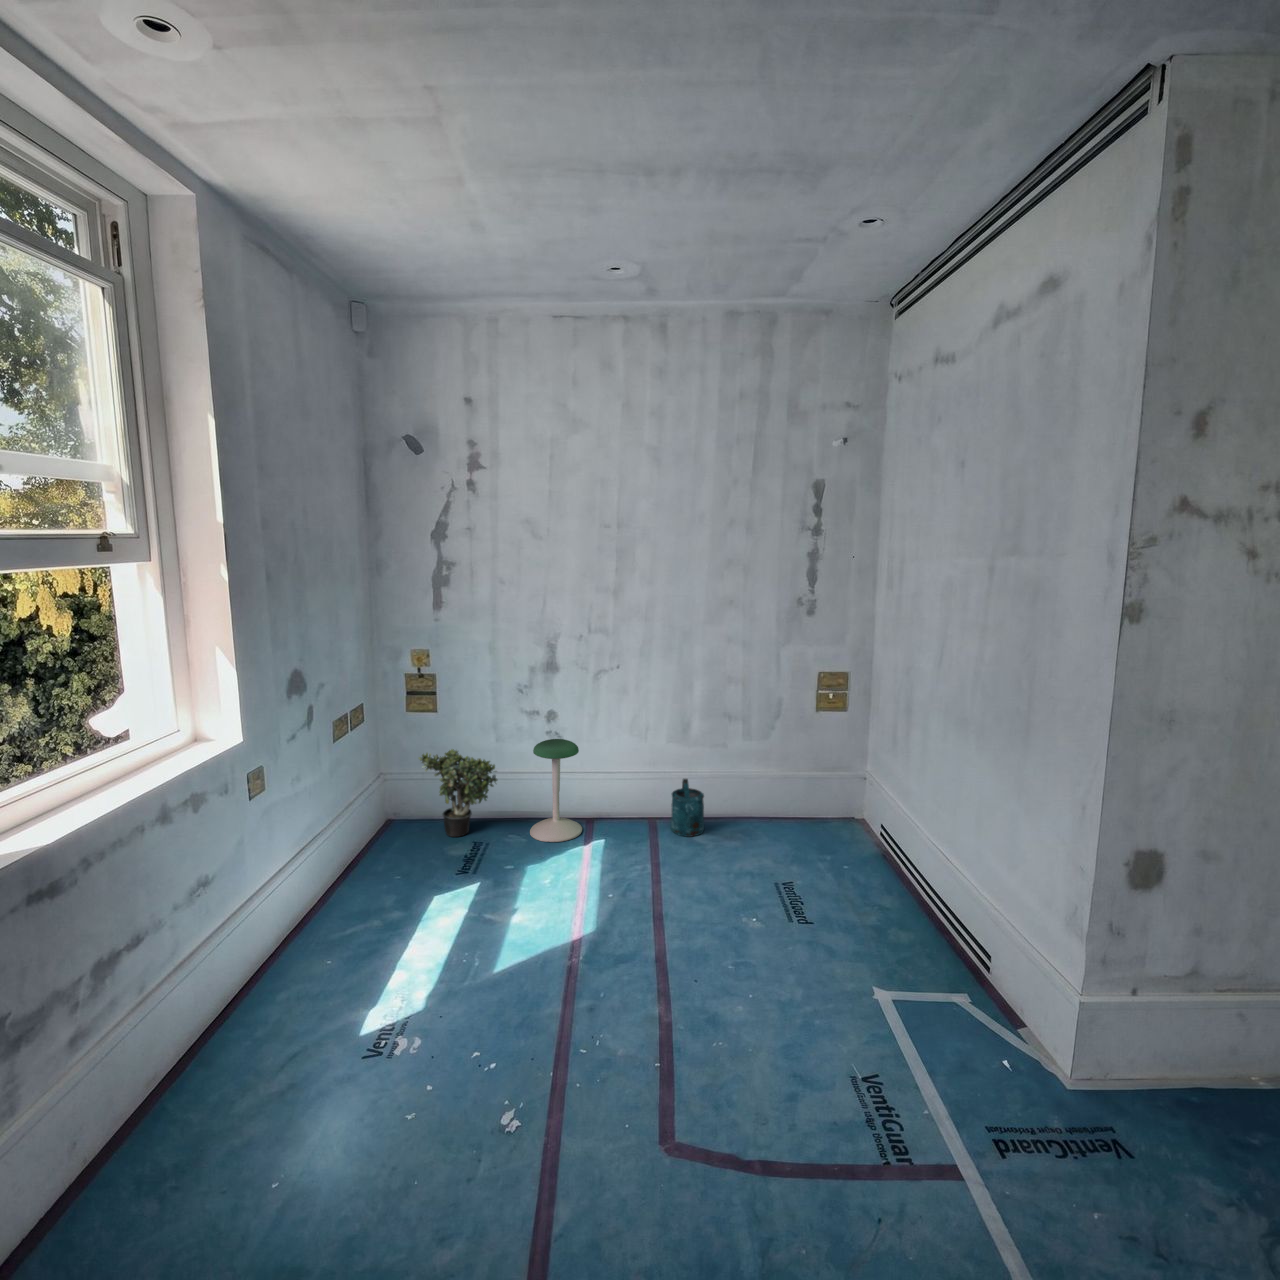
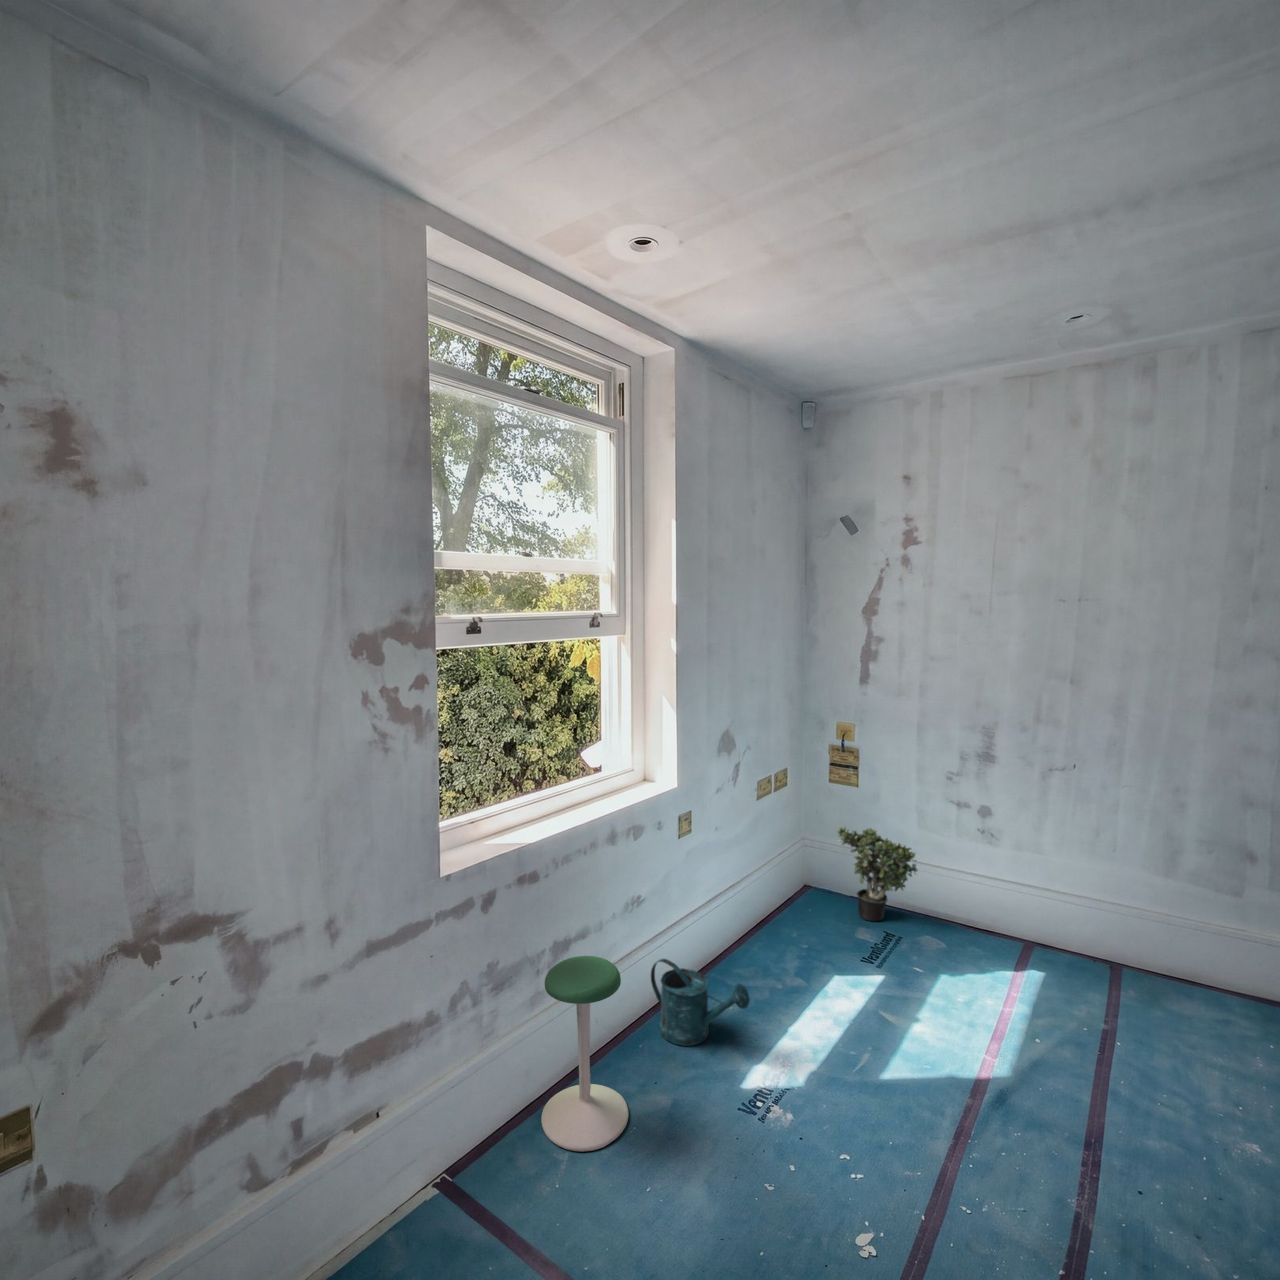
stool: present [530,739,582,842] -> present [541,956,629,1152]
watering can: present [671,779,704,837] -> present [651,959,750,1046]

